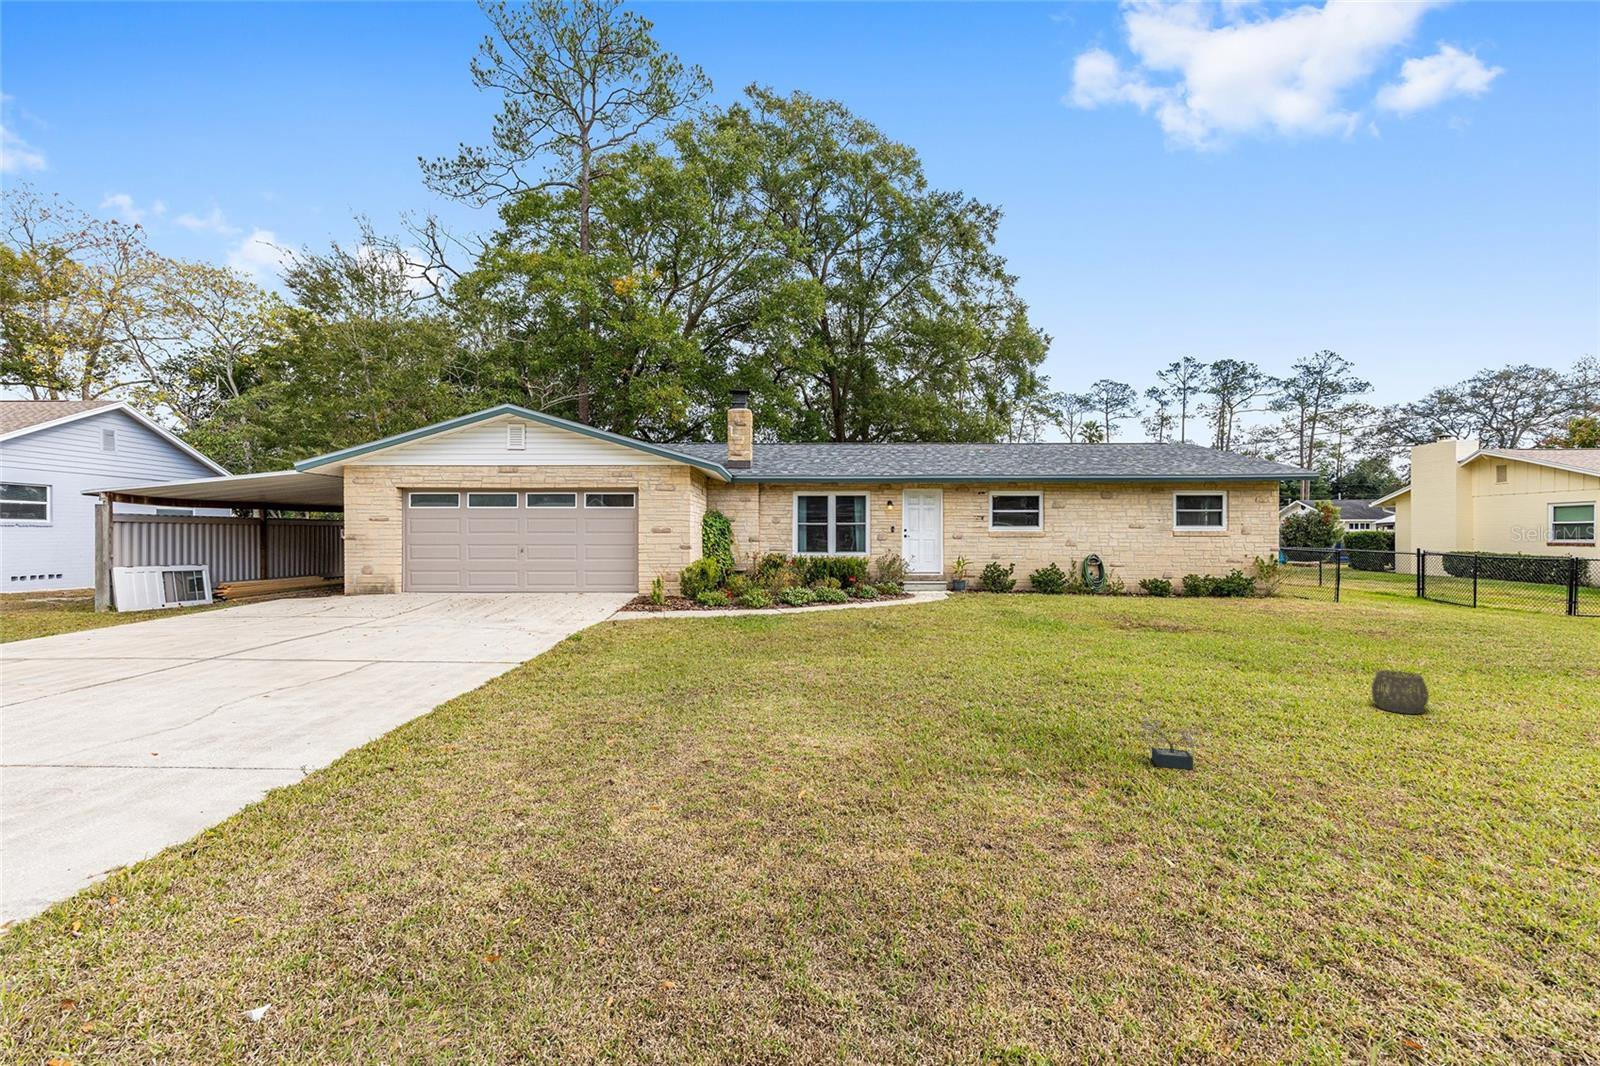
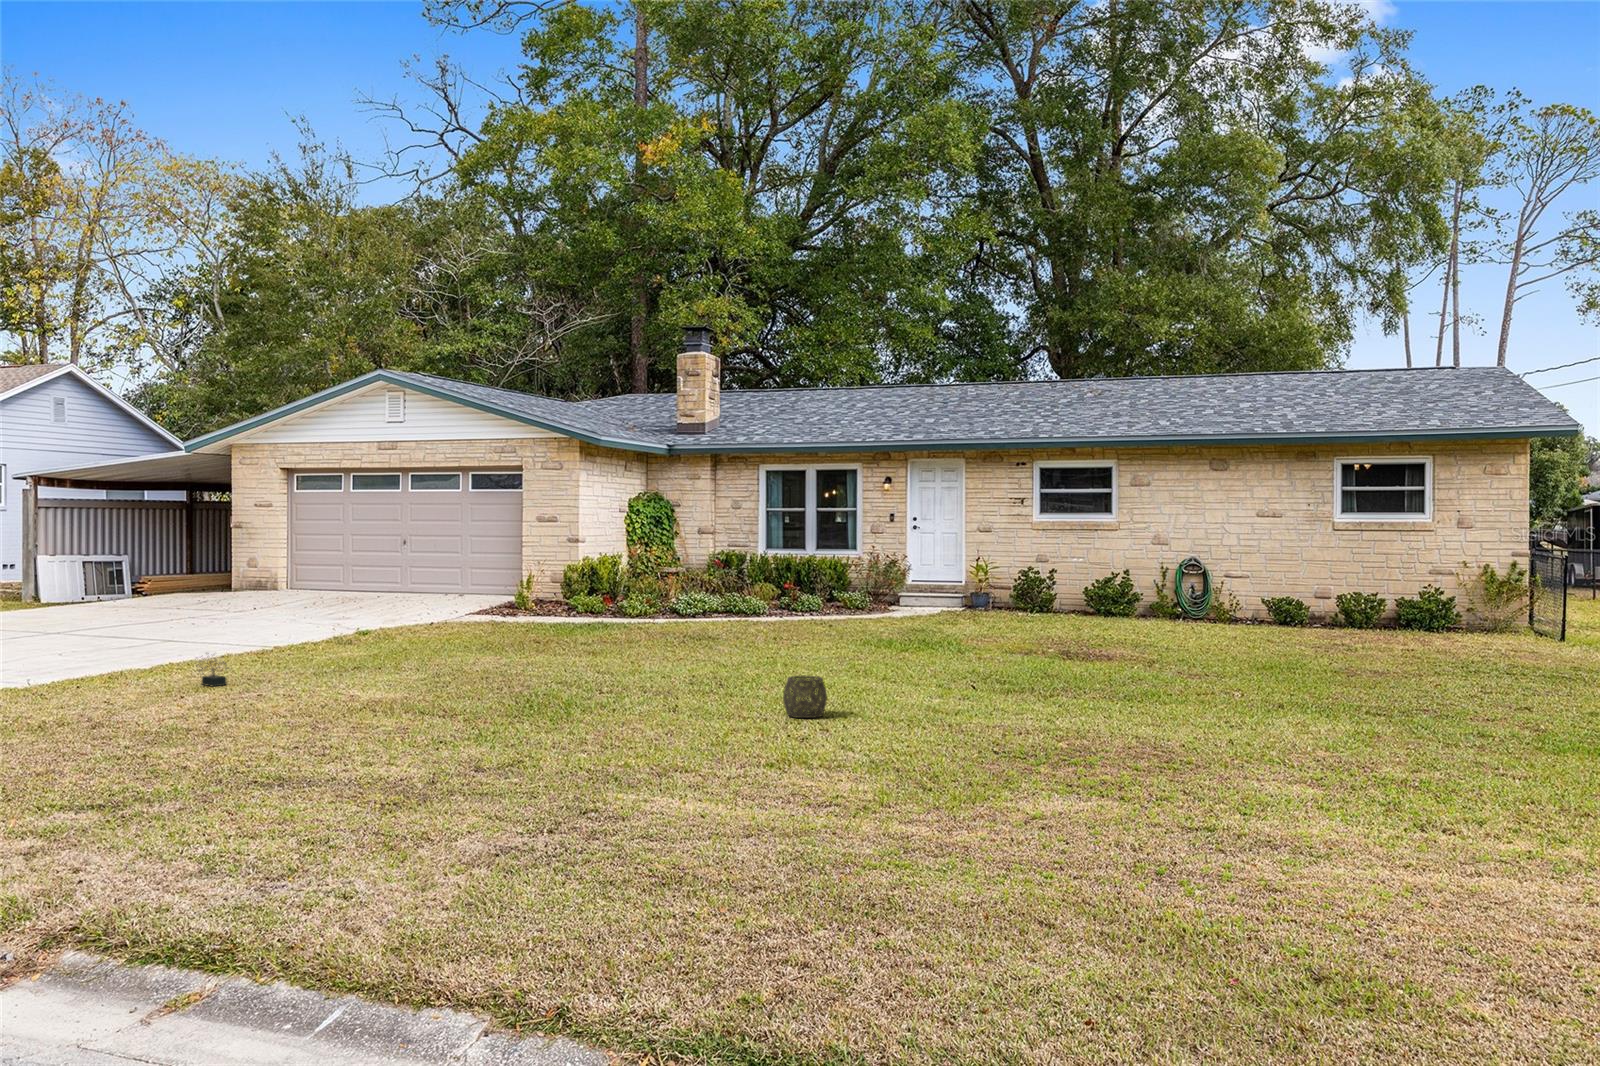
decorative plant: present [1138,716,1201,770] -> present [196,653,227,686]

